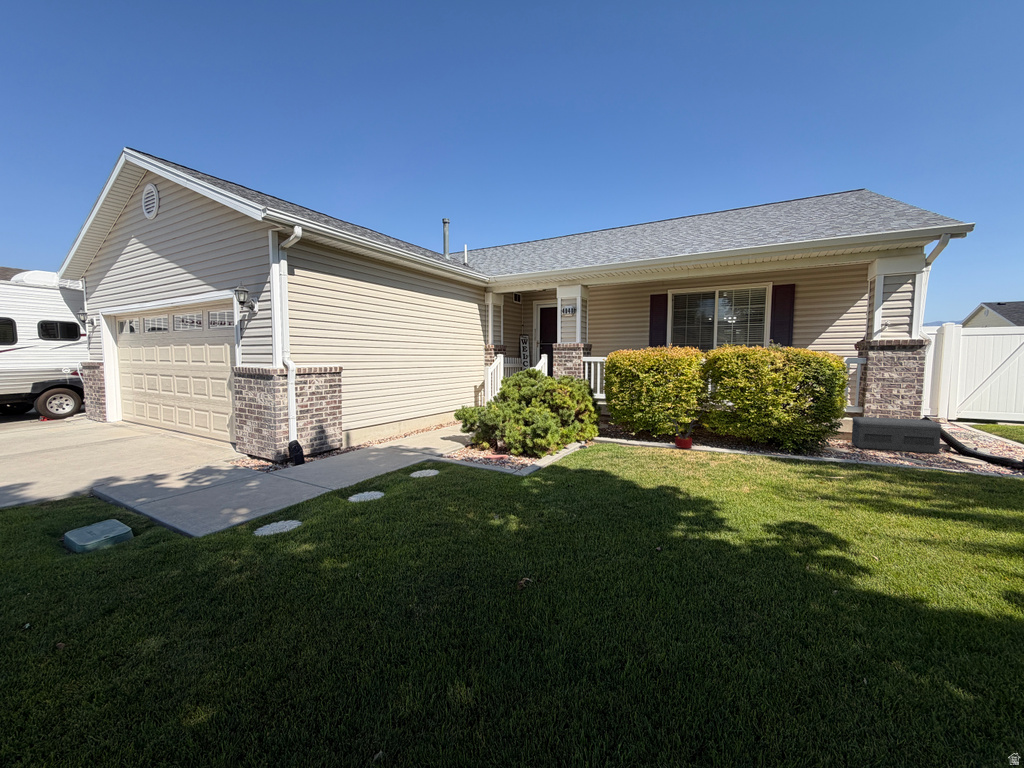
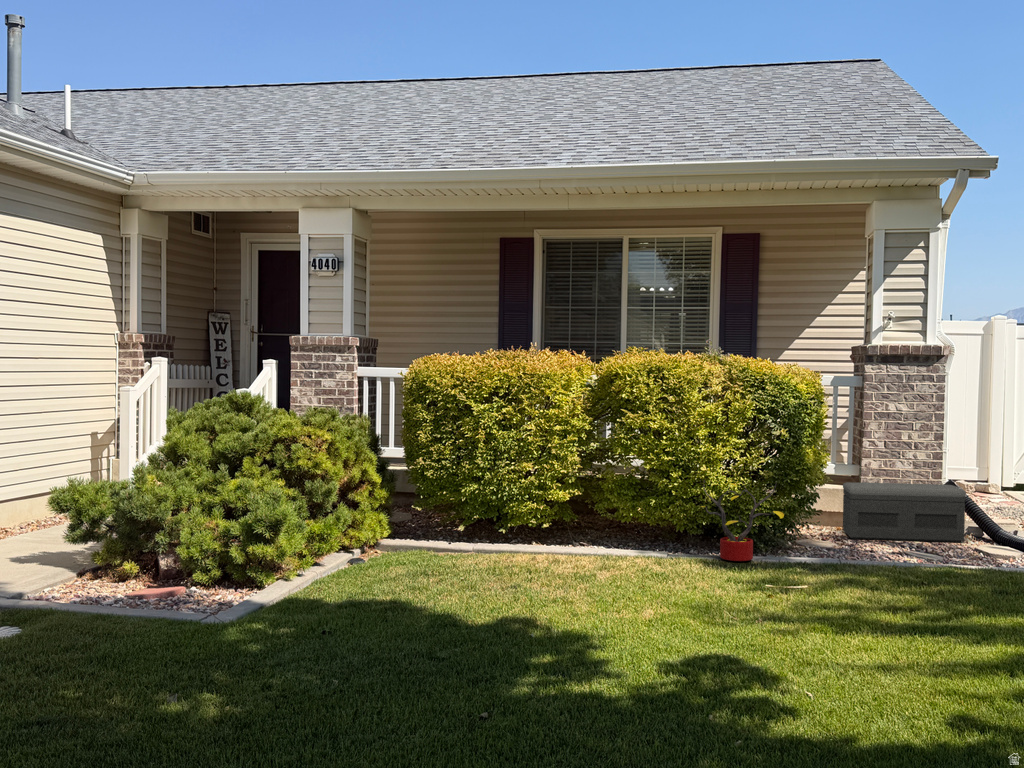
decorative plant: present [670,414,708,448] -> present [701,480,784,561]

